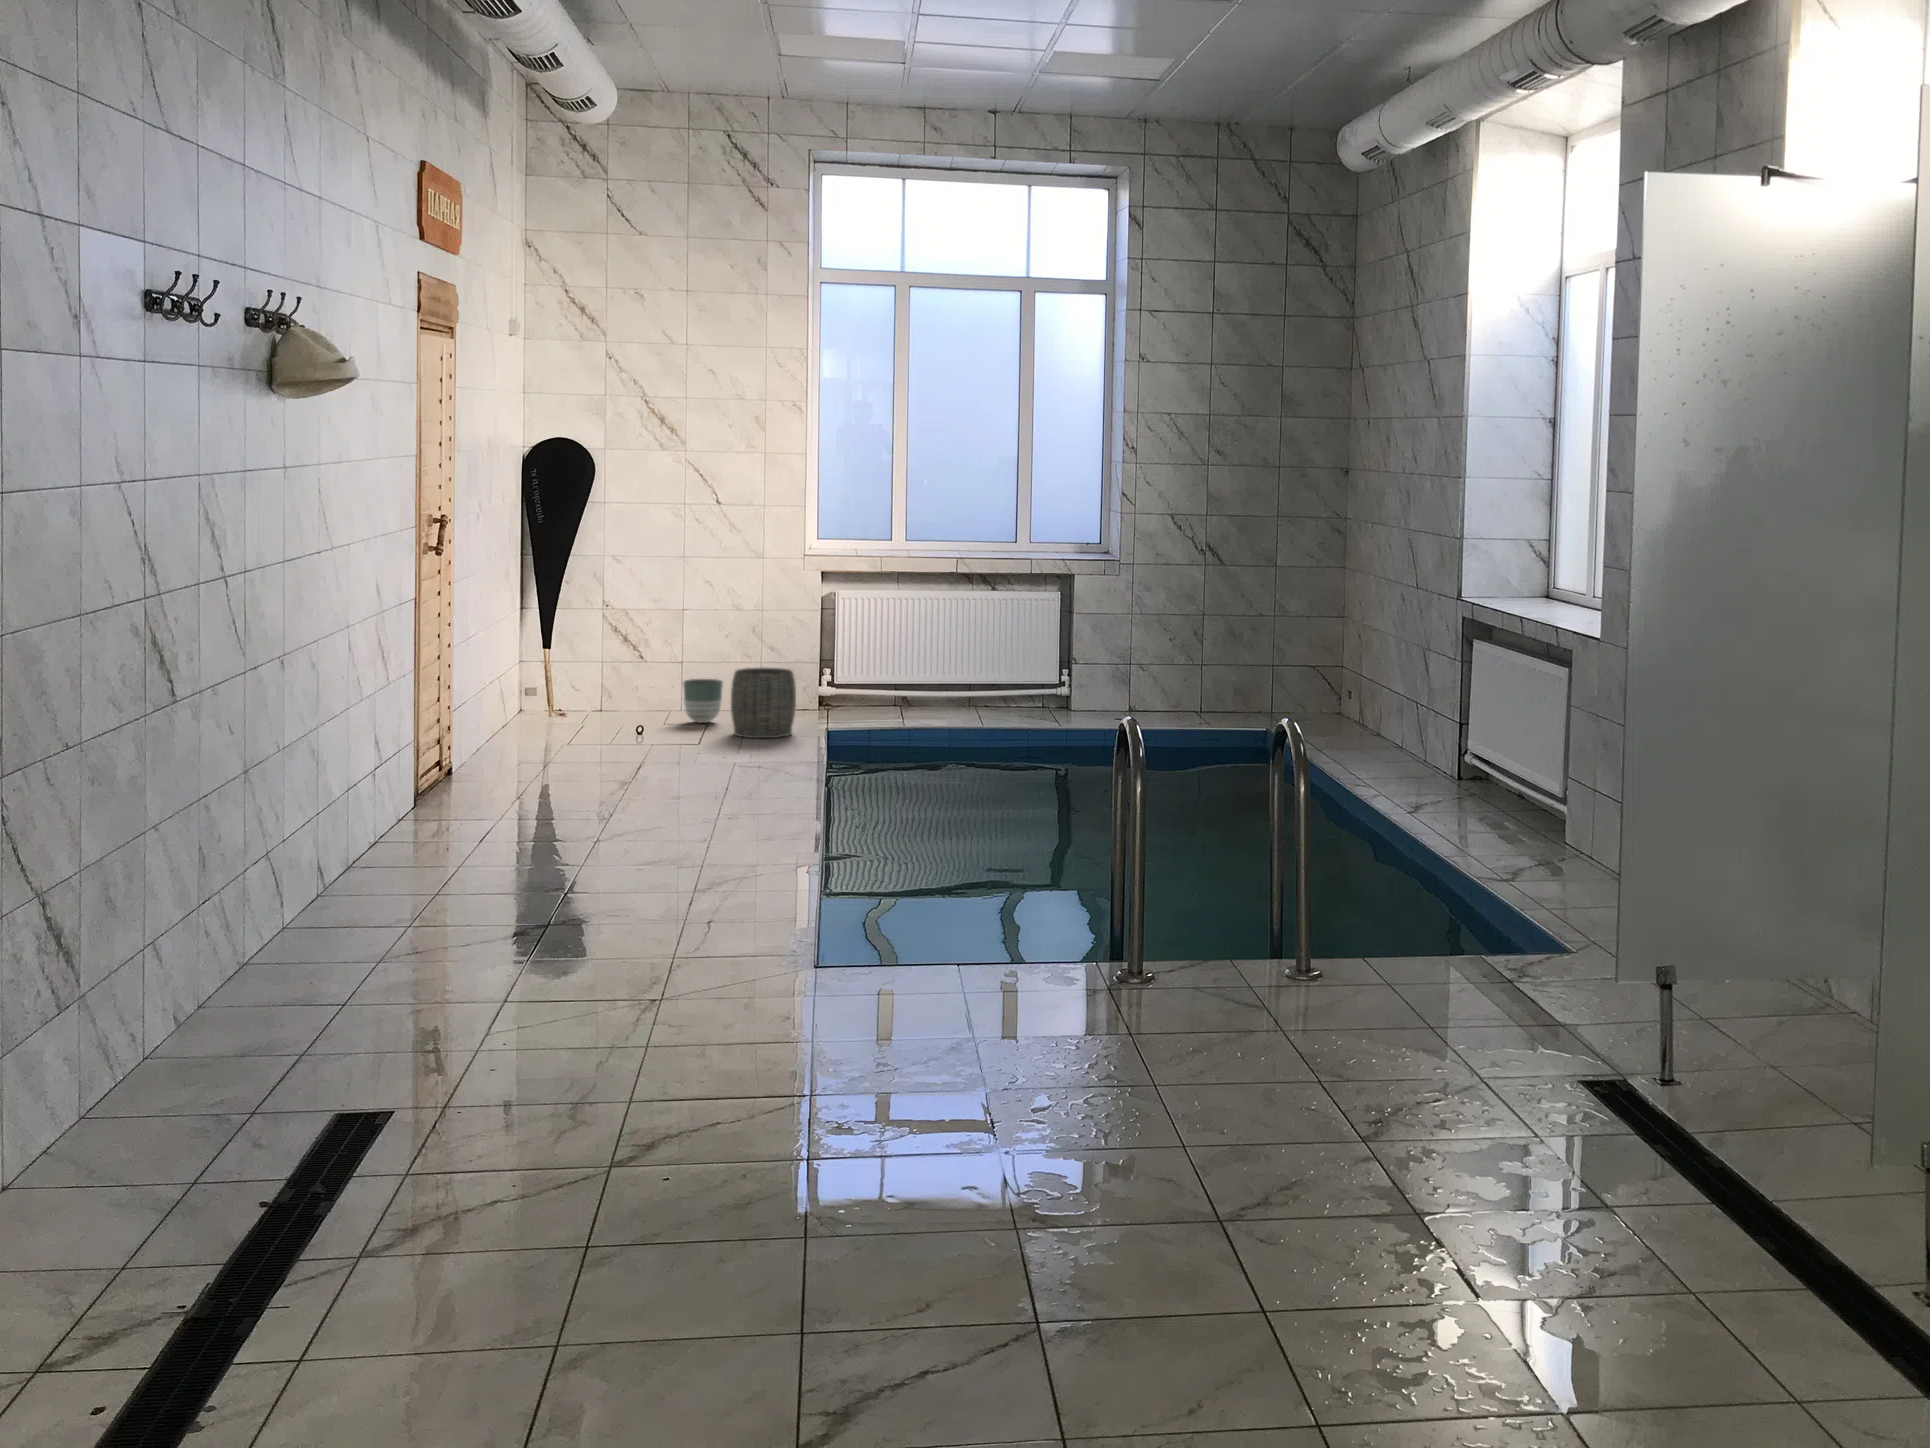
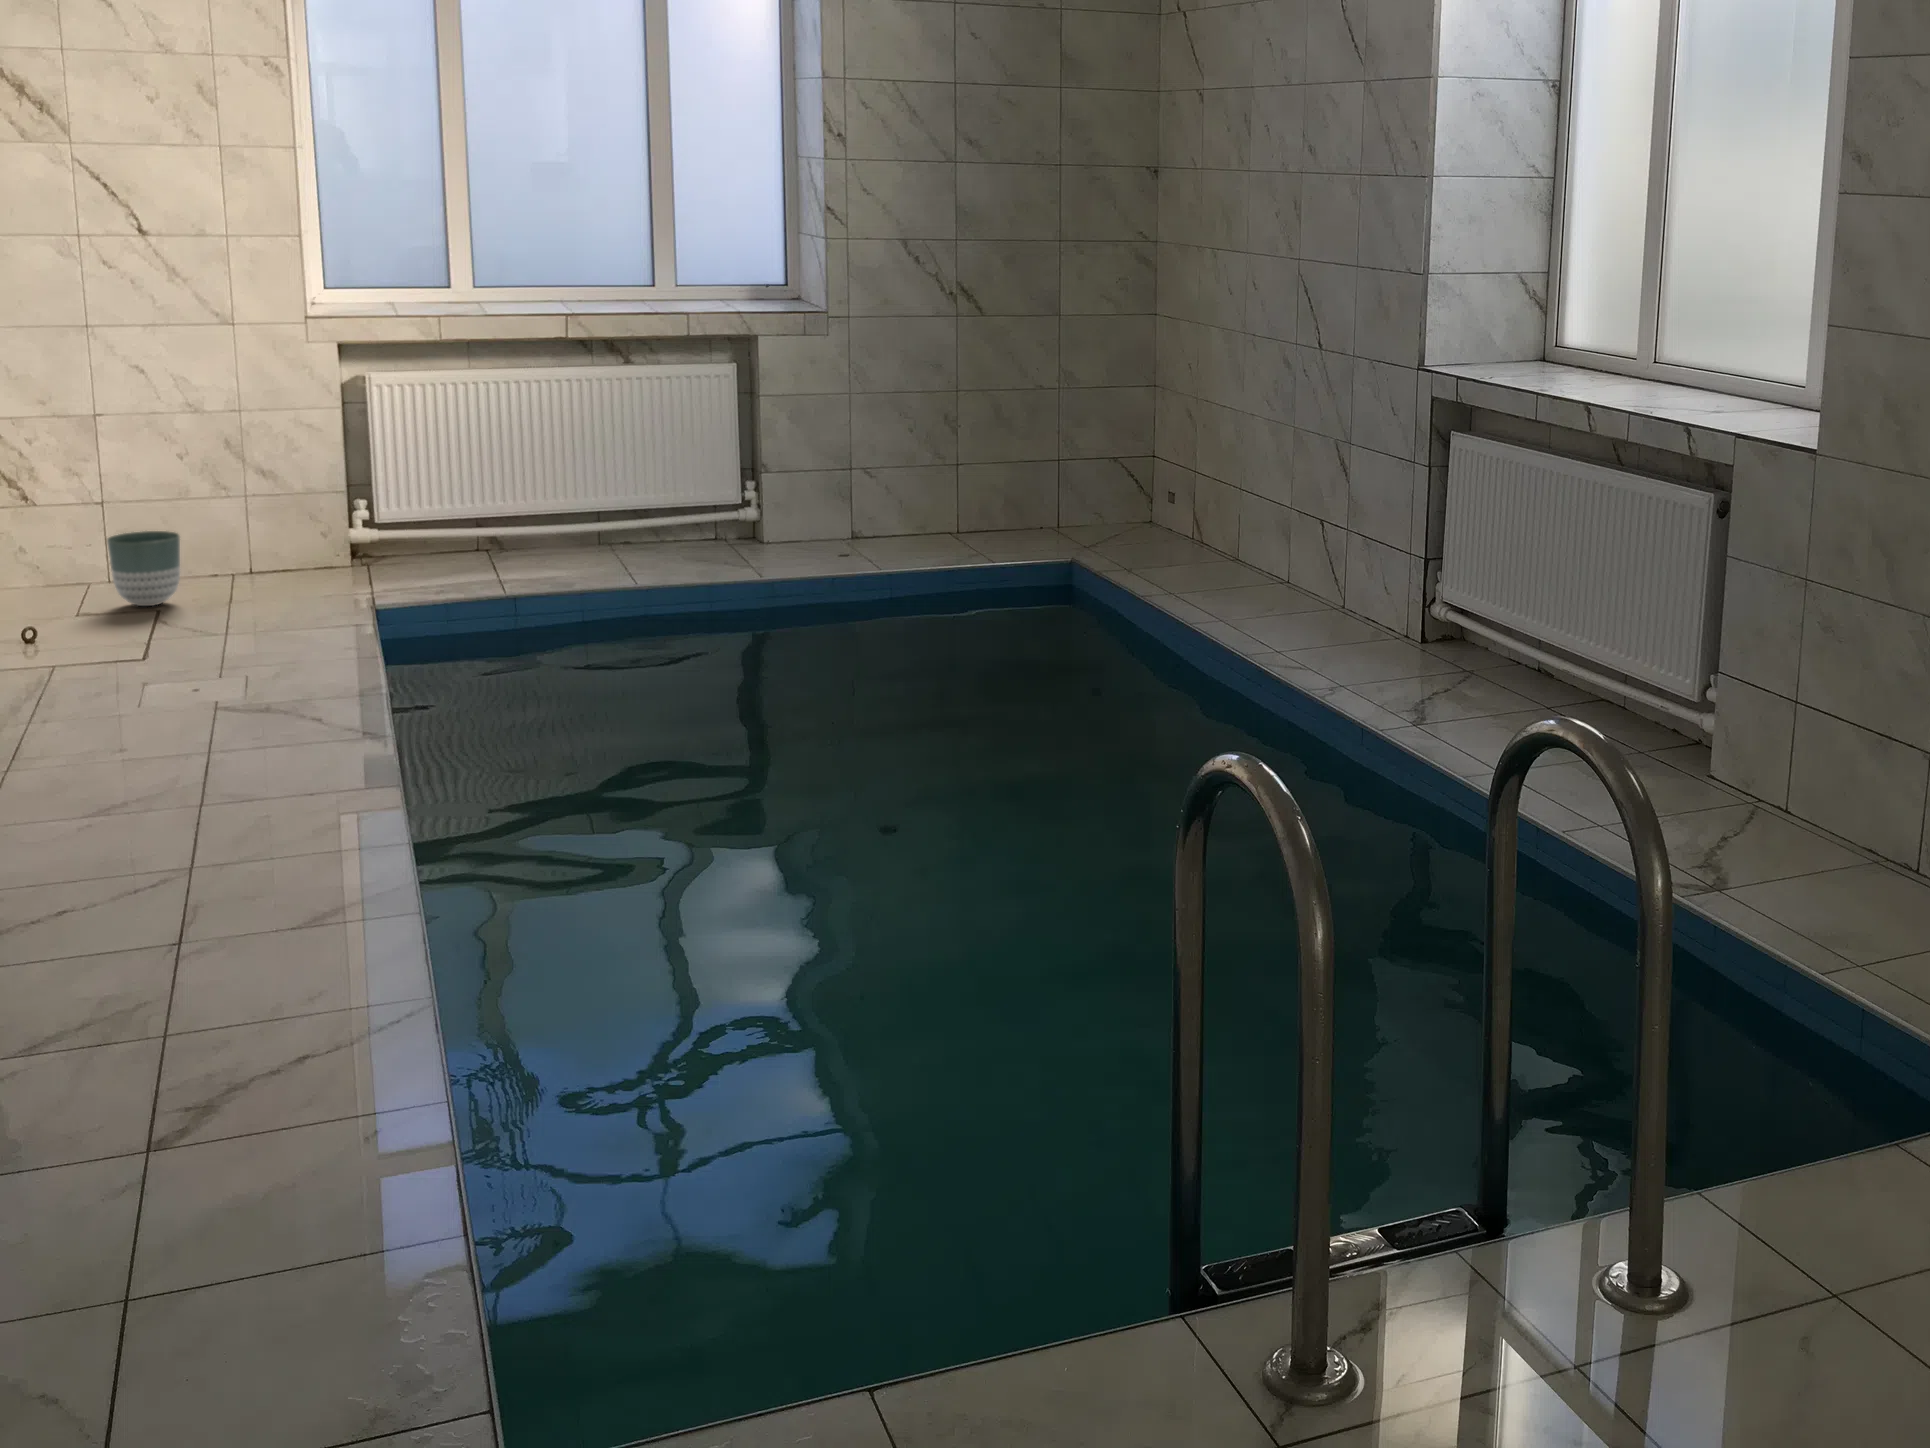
woven basket: present [731,668,796,738] -> none [200,511,320,634]

